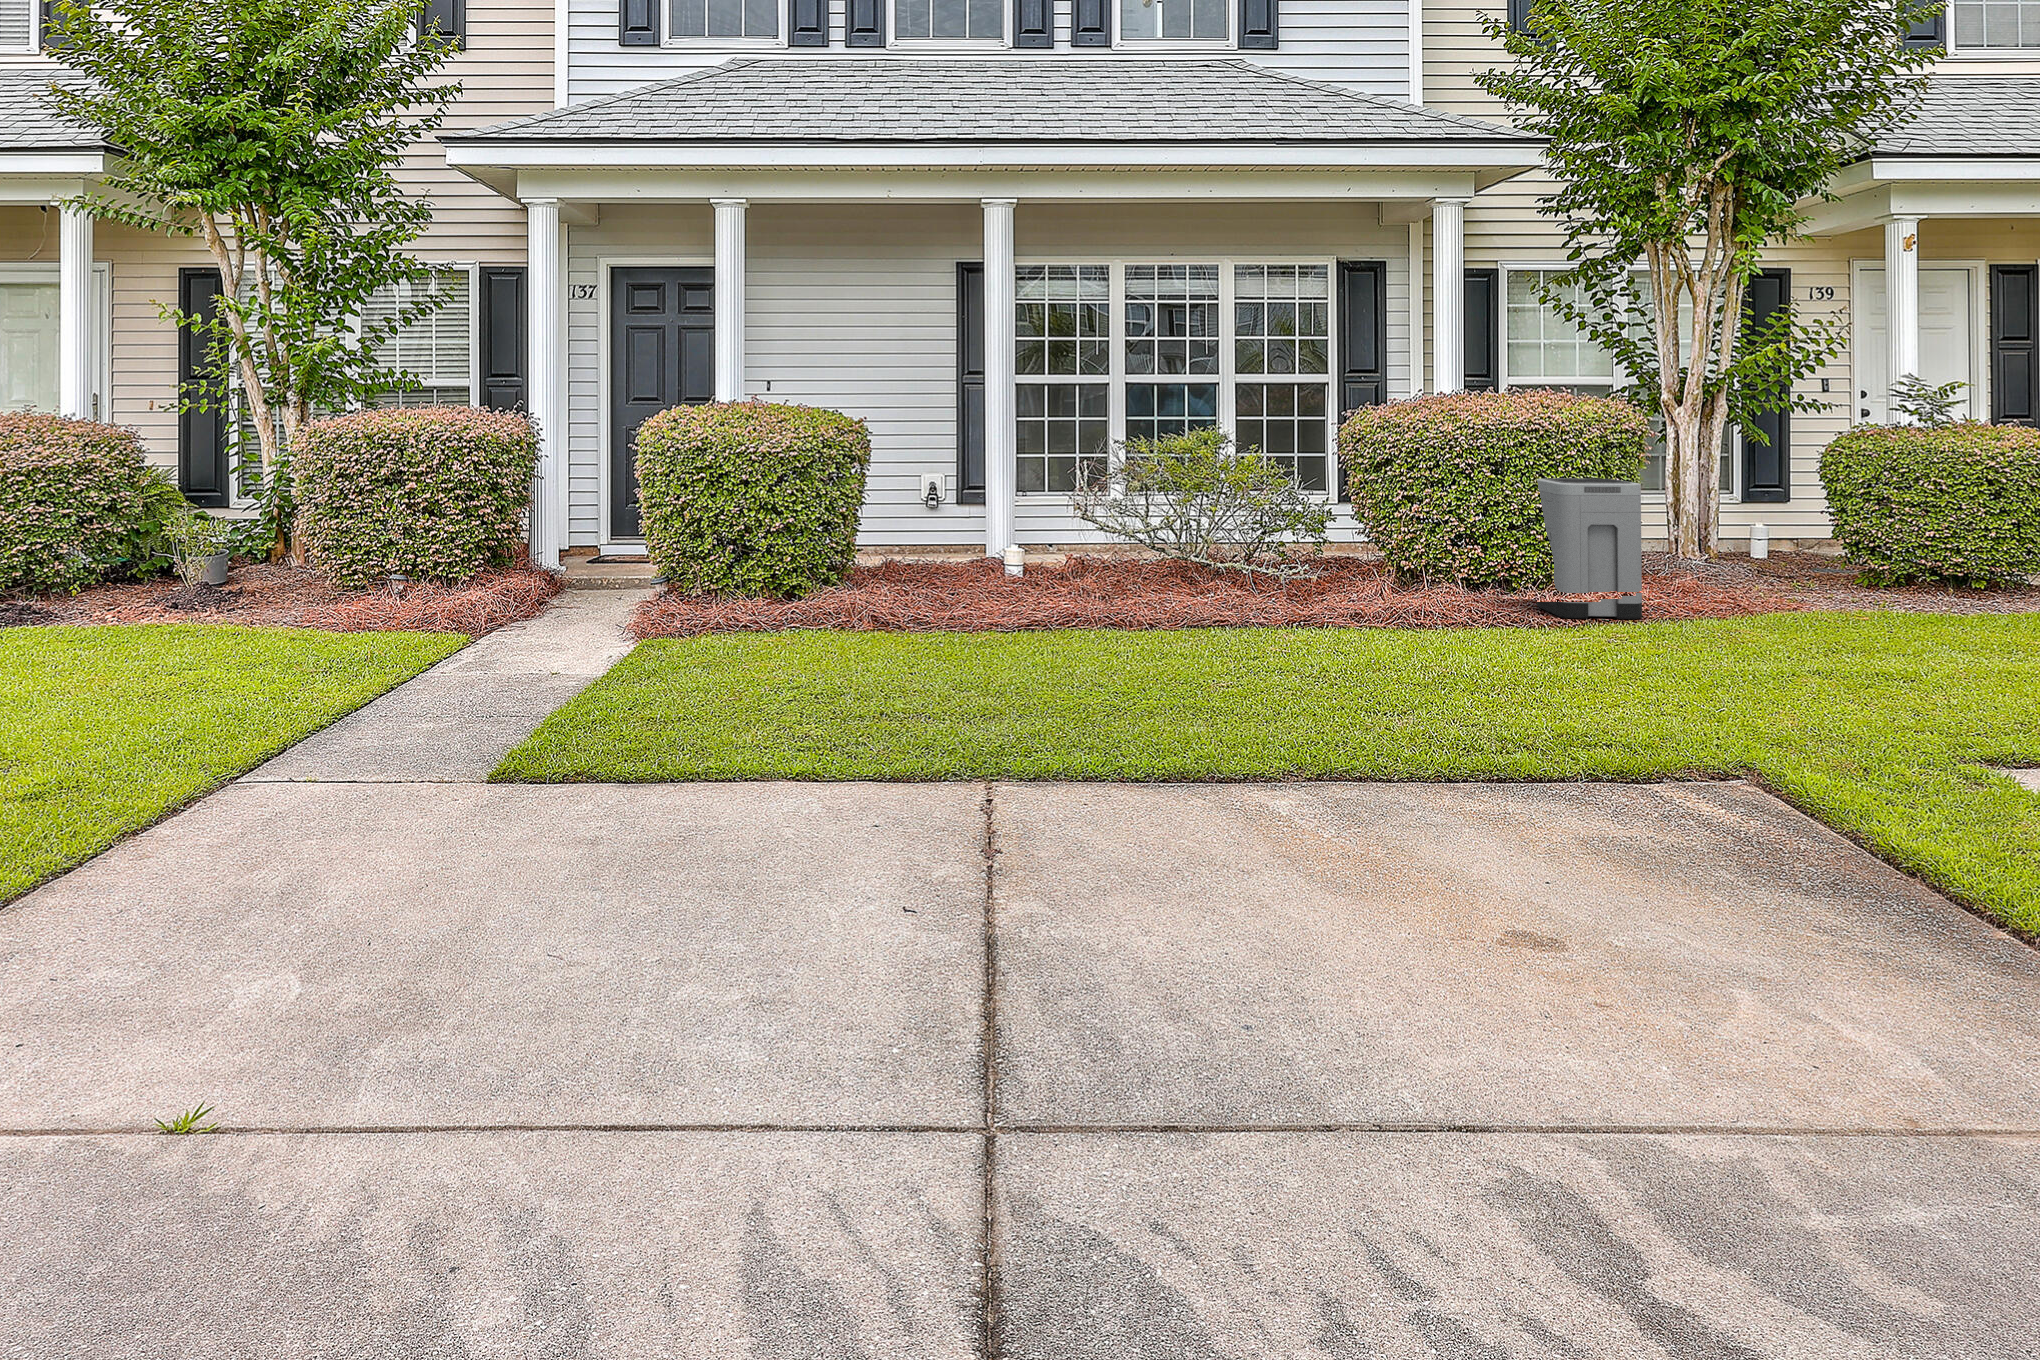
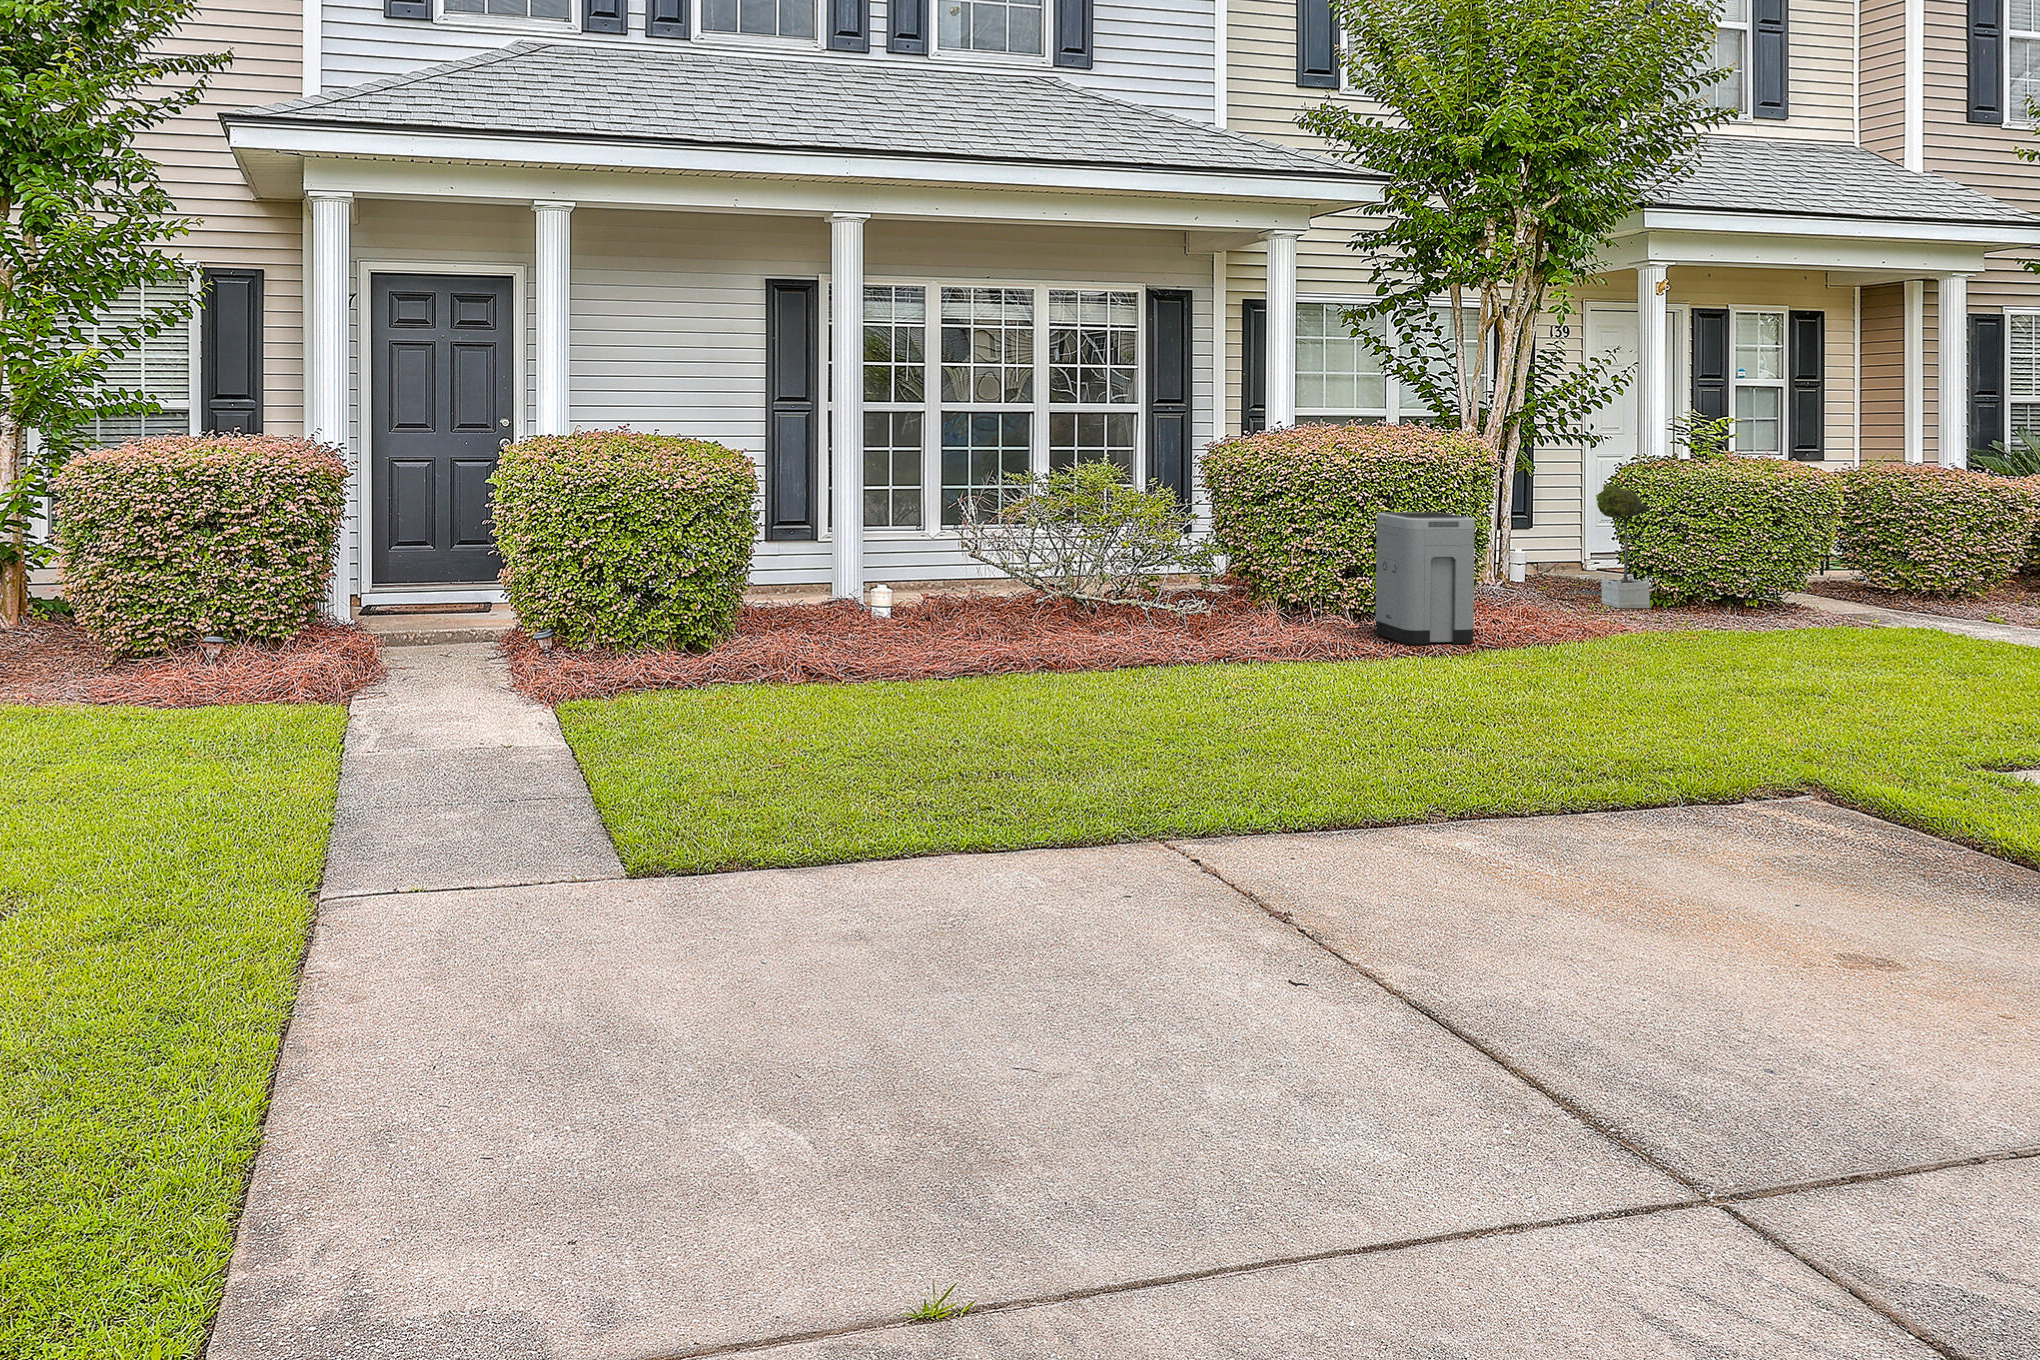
potted tree: none [1830,453,1896,590] -> present [1596,484,1650,608]

